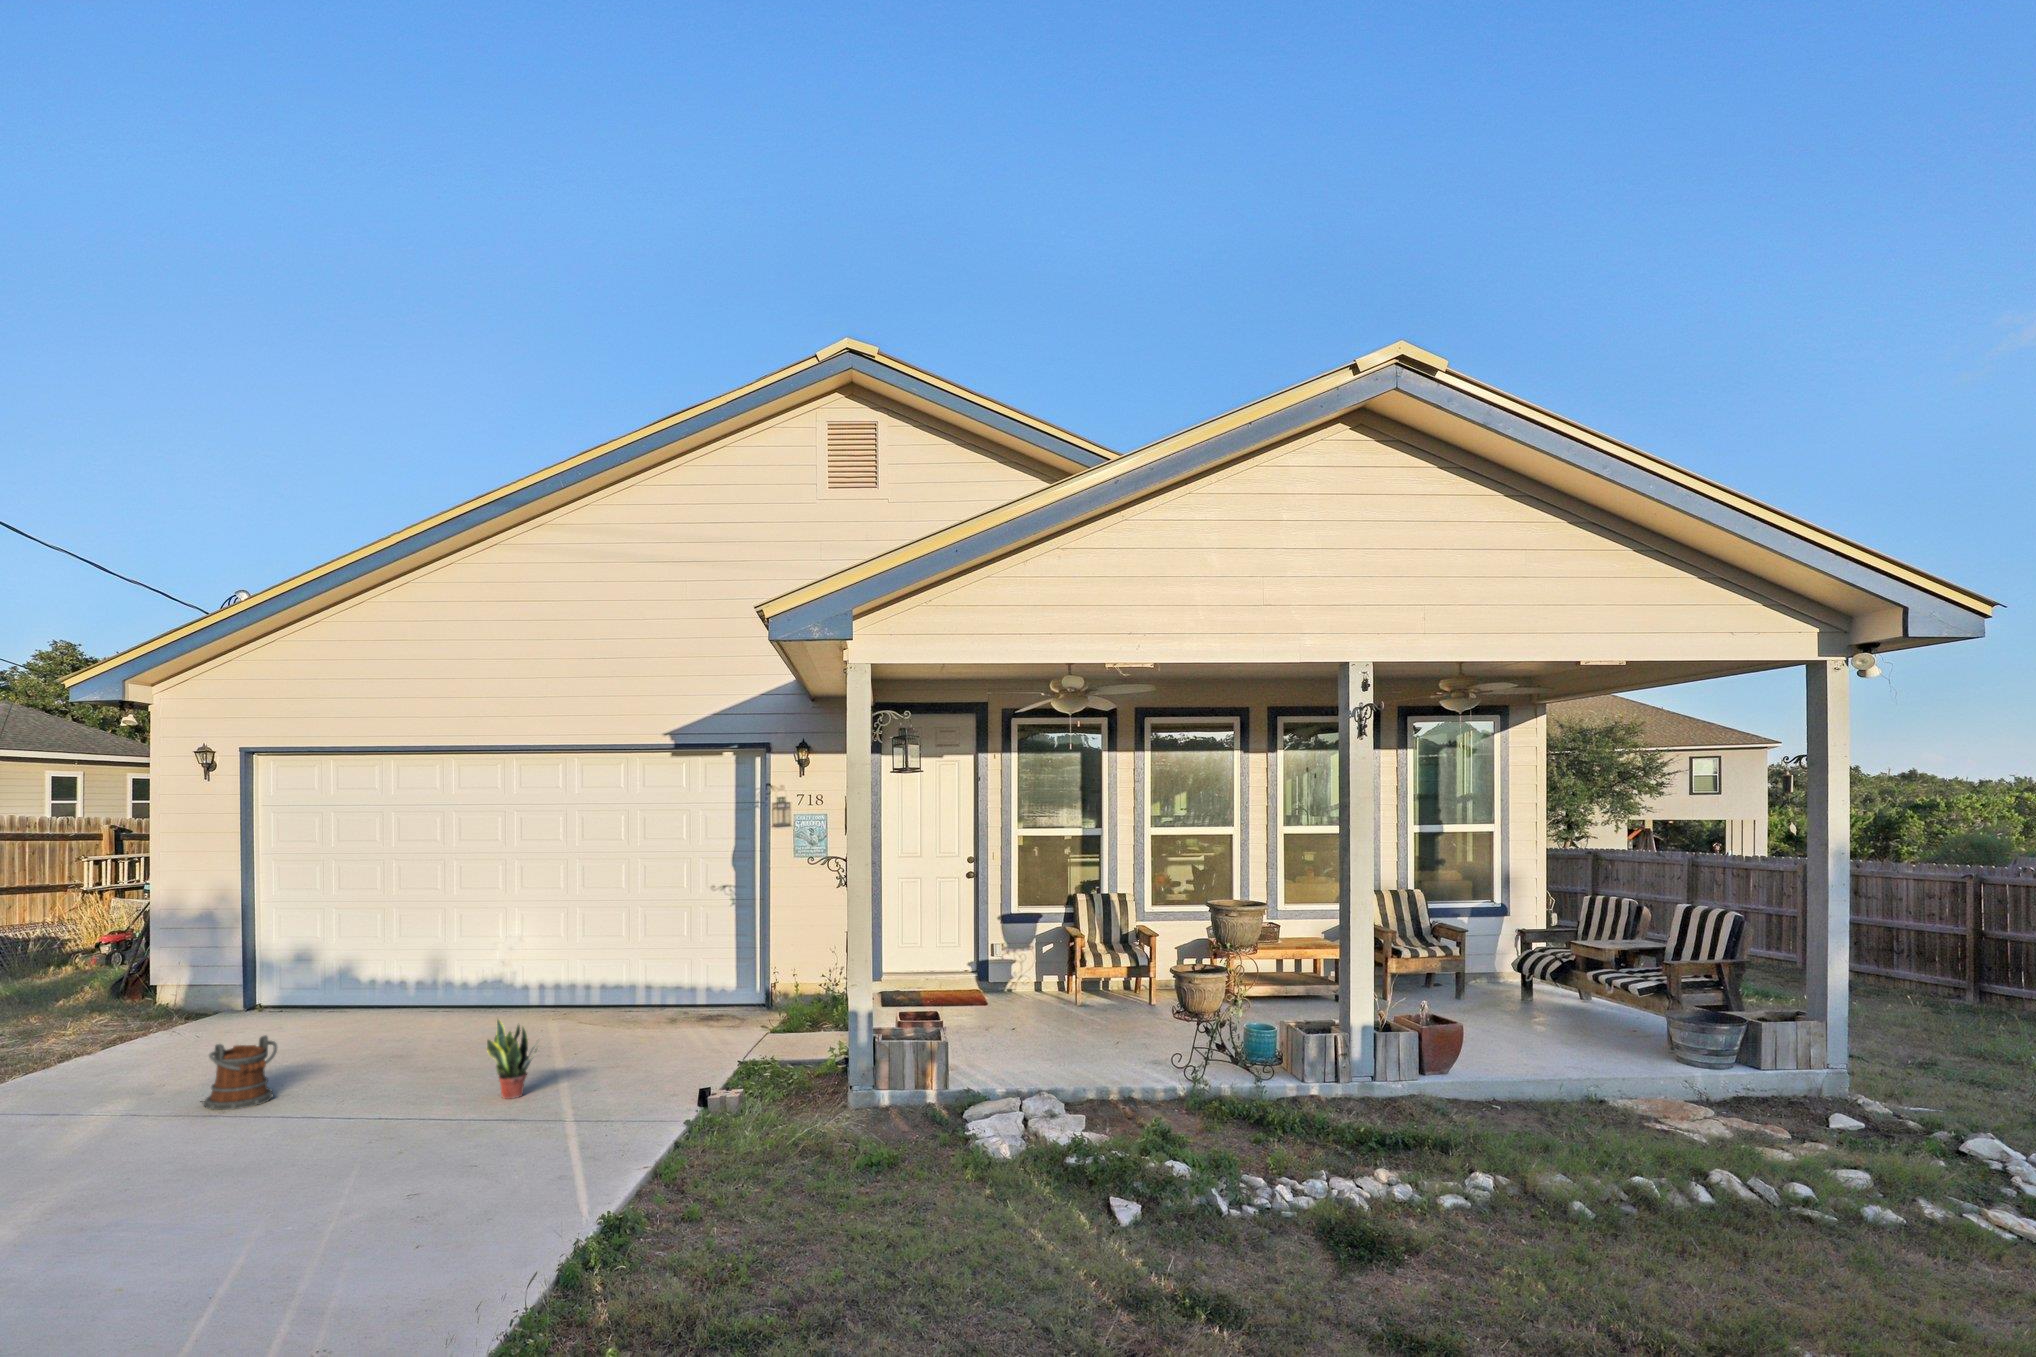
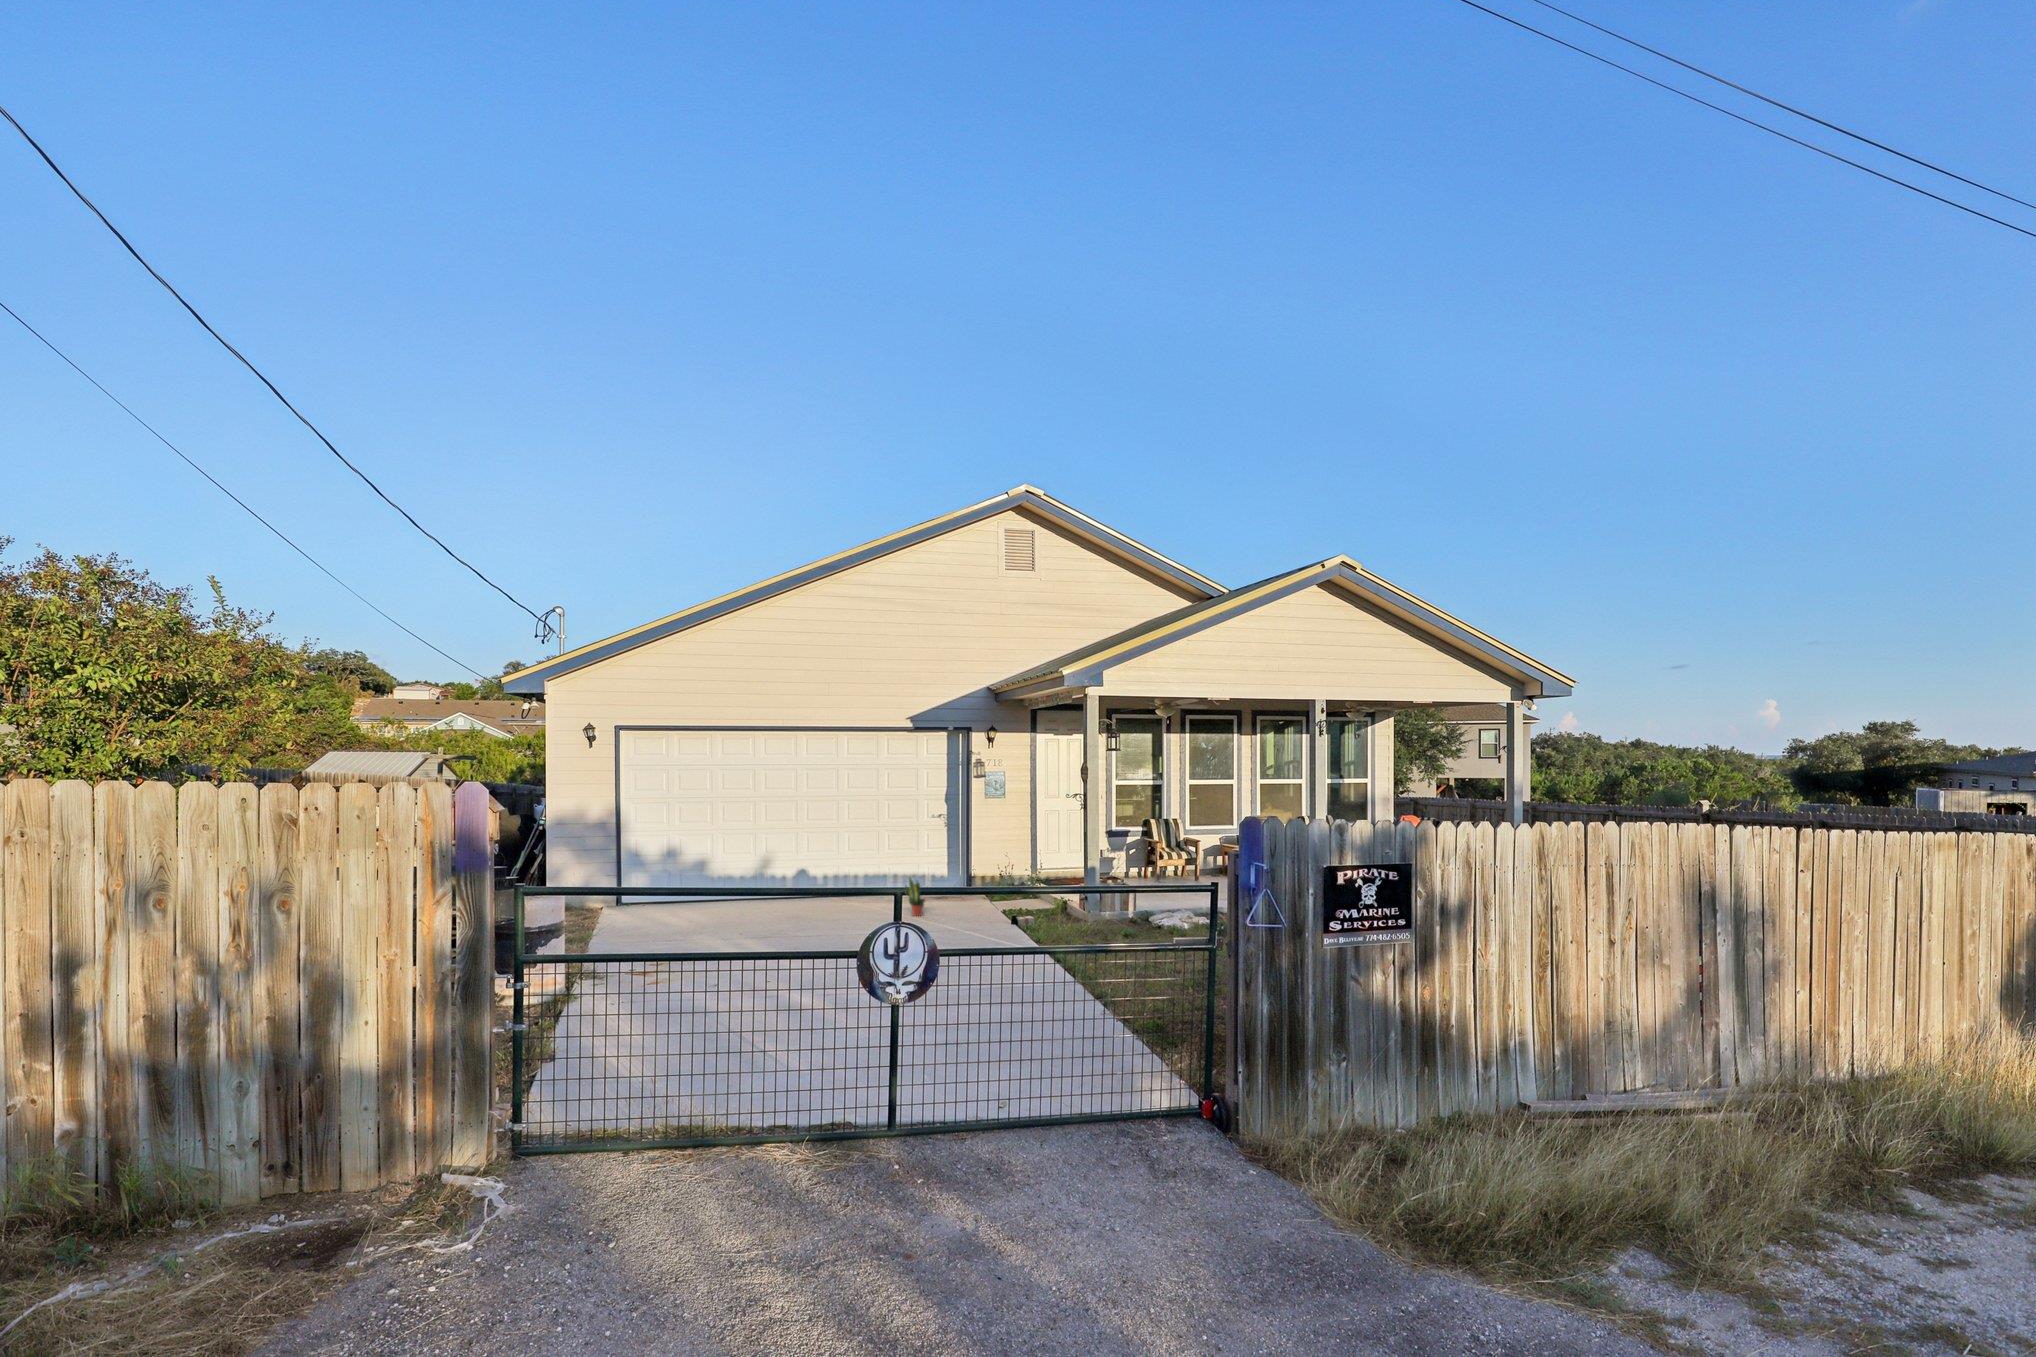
bucket: present [203,1035,277,1110] -> none [765,885,797,921]

